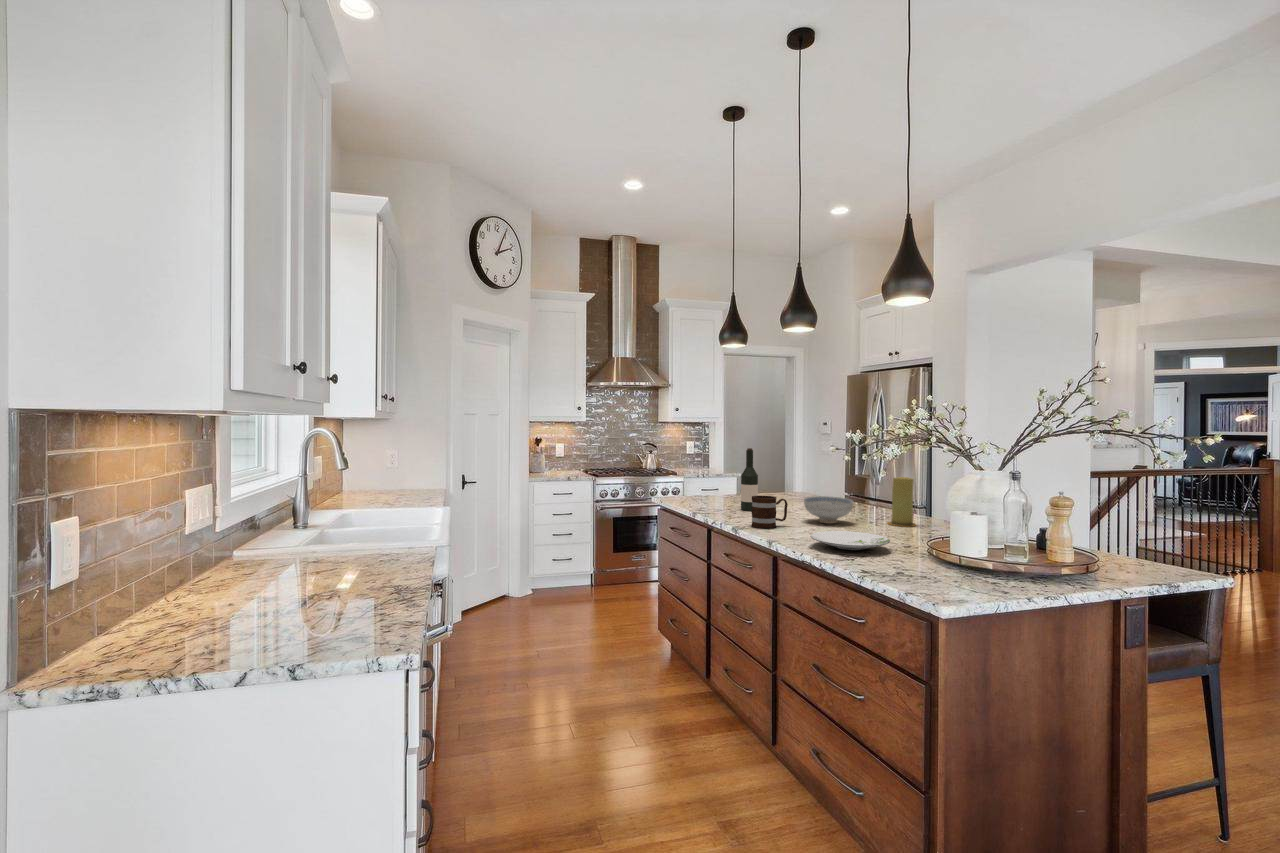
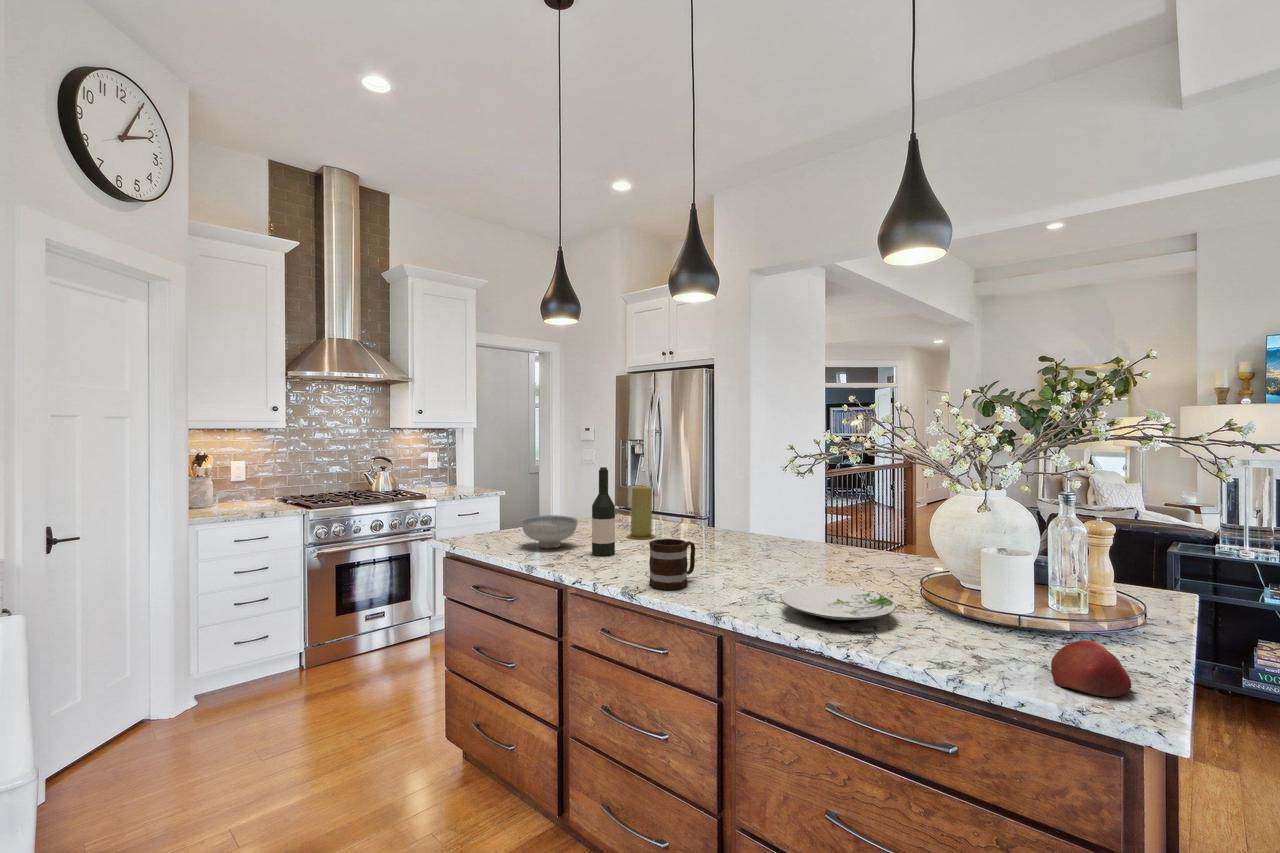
candle: present [888,477,916,526] -> present [627,486,655,539]
ceramic bowl: present [804,496,853,524] -> present [521,515,578,548]
apple: none [922,559,971,591] -> present [1051,640,1131,697]

